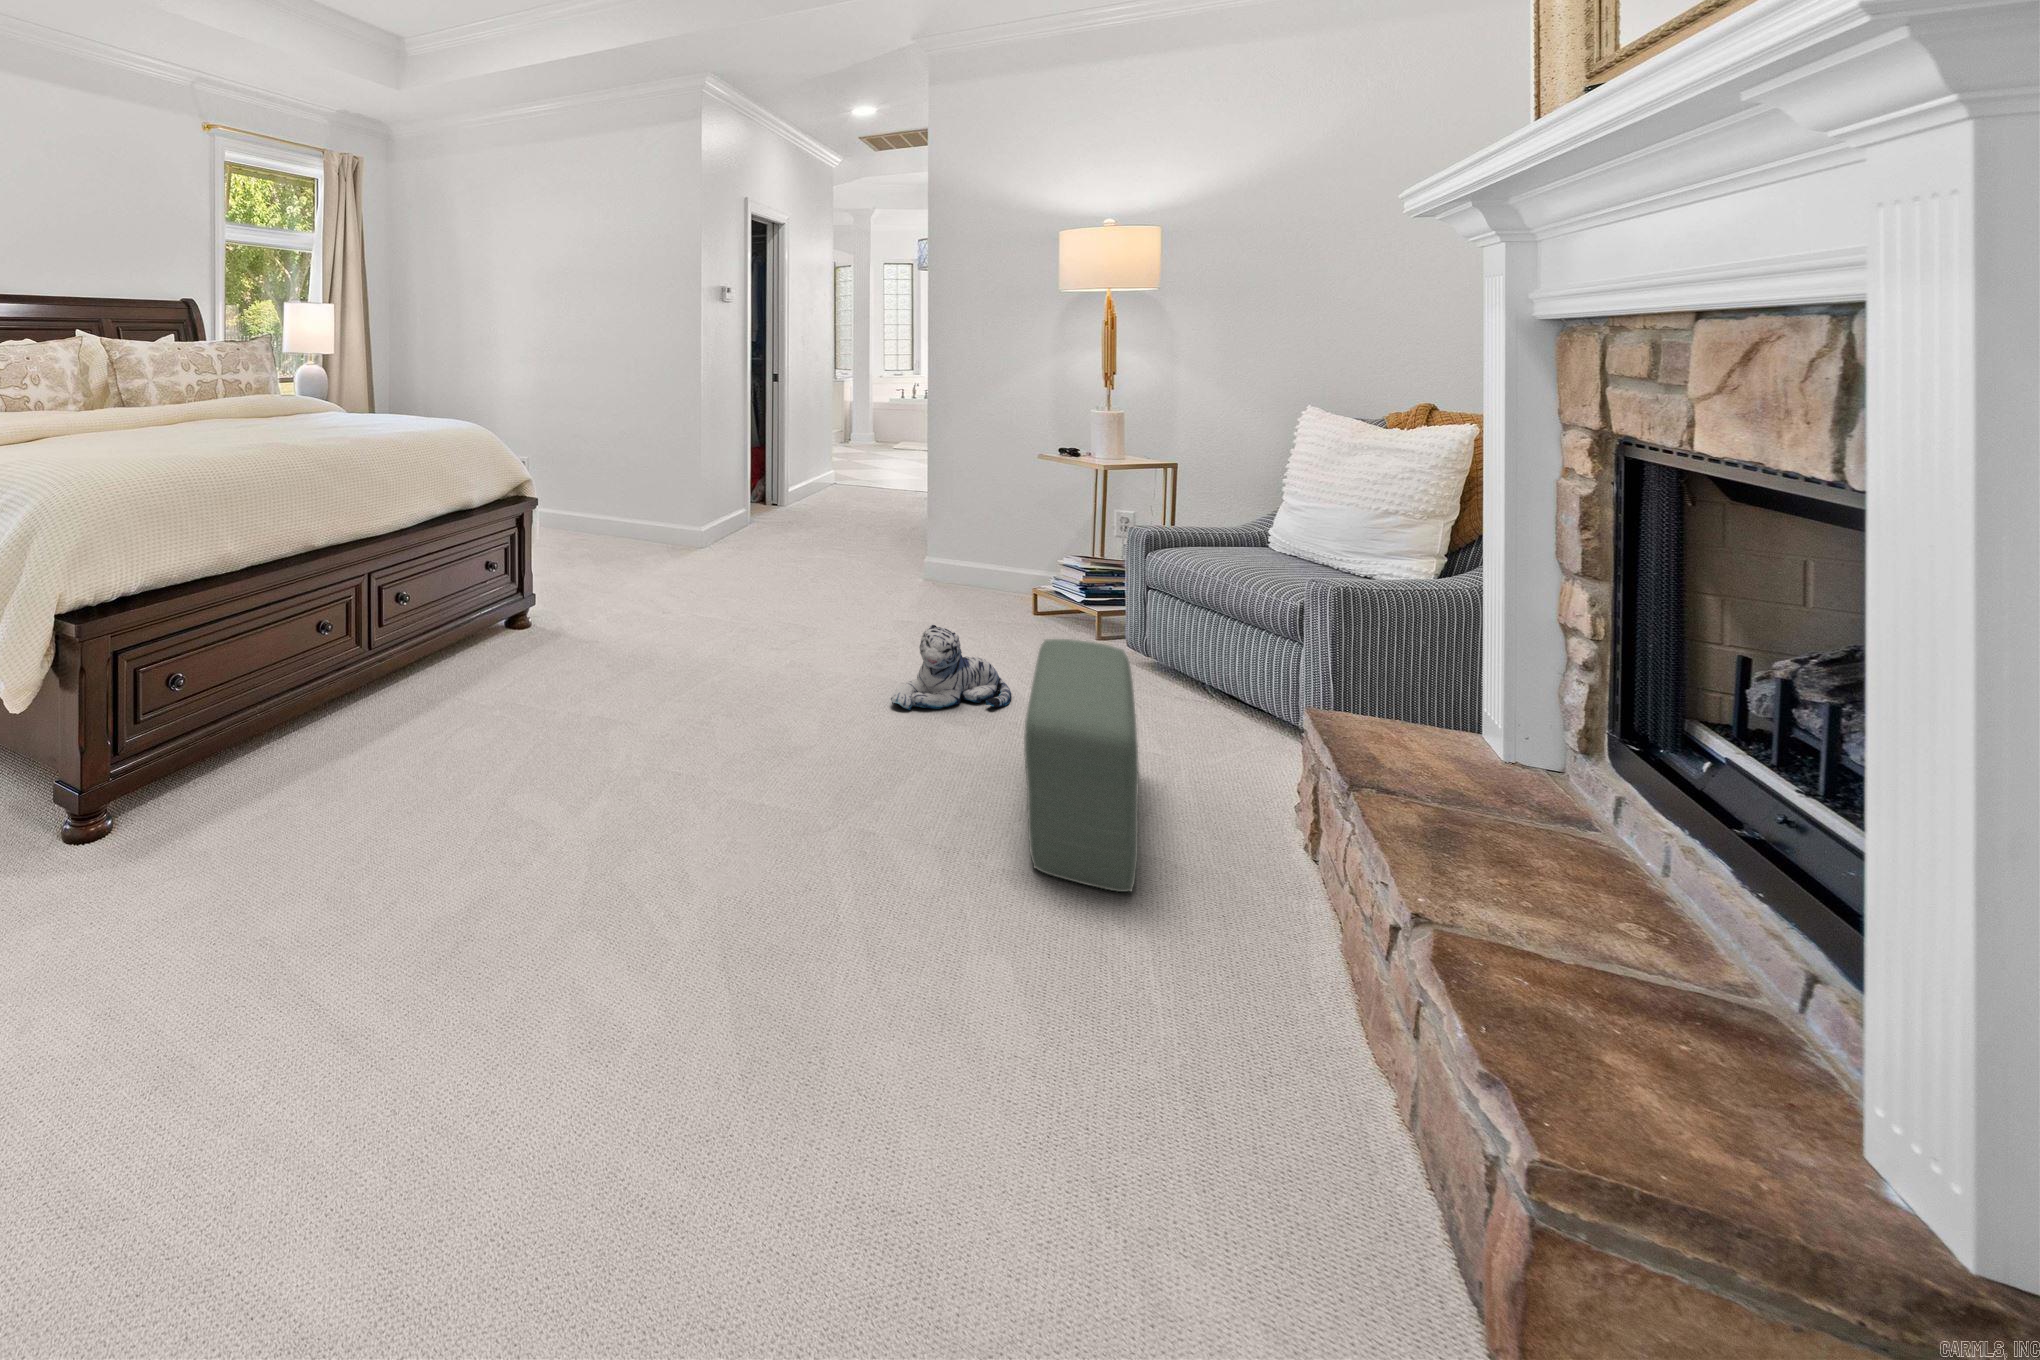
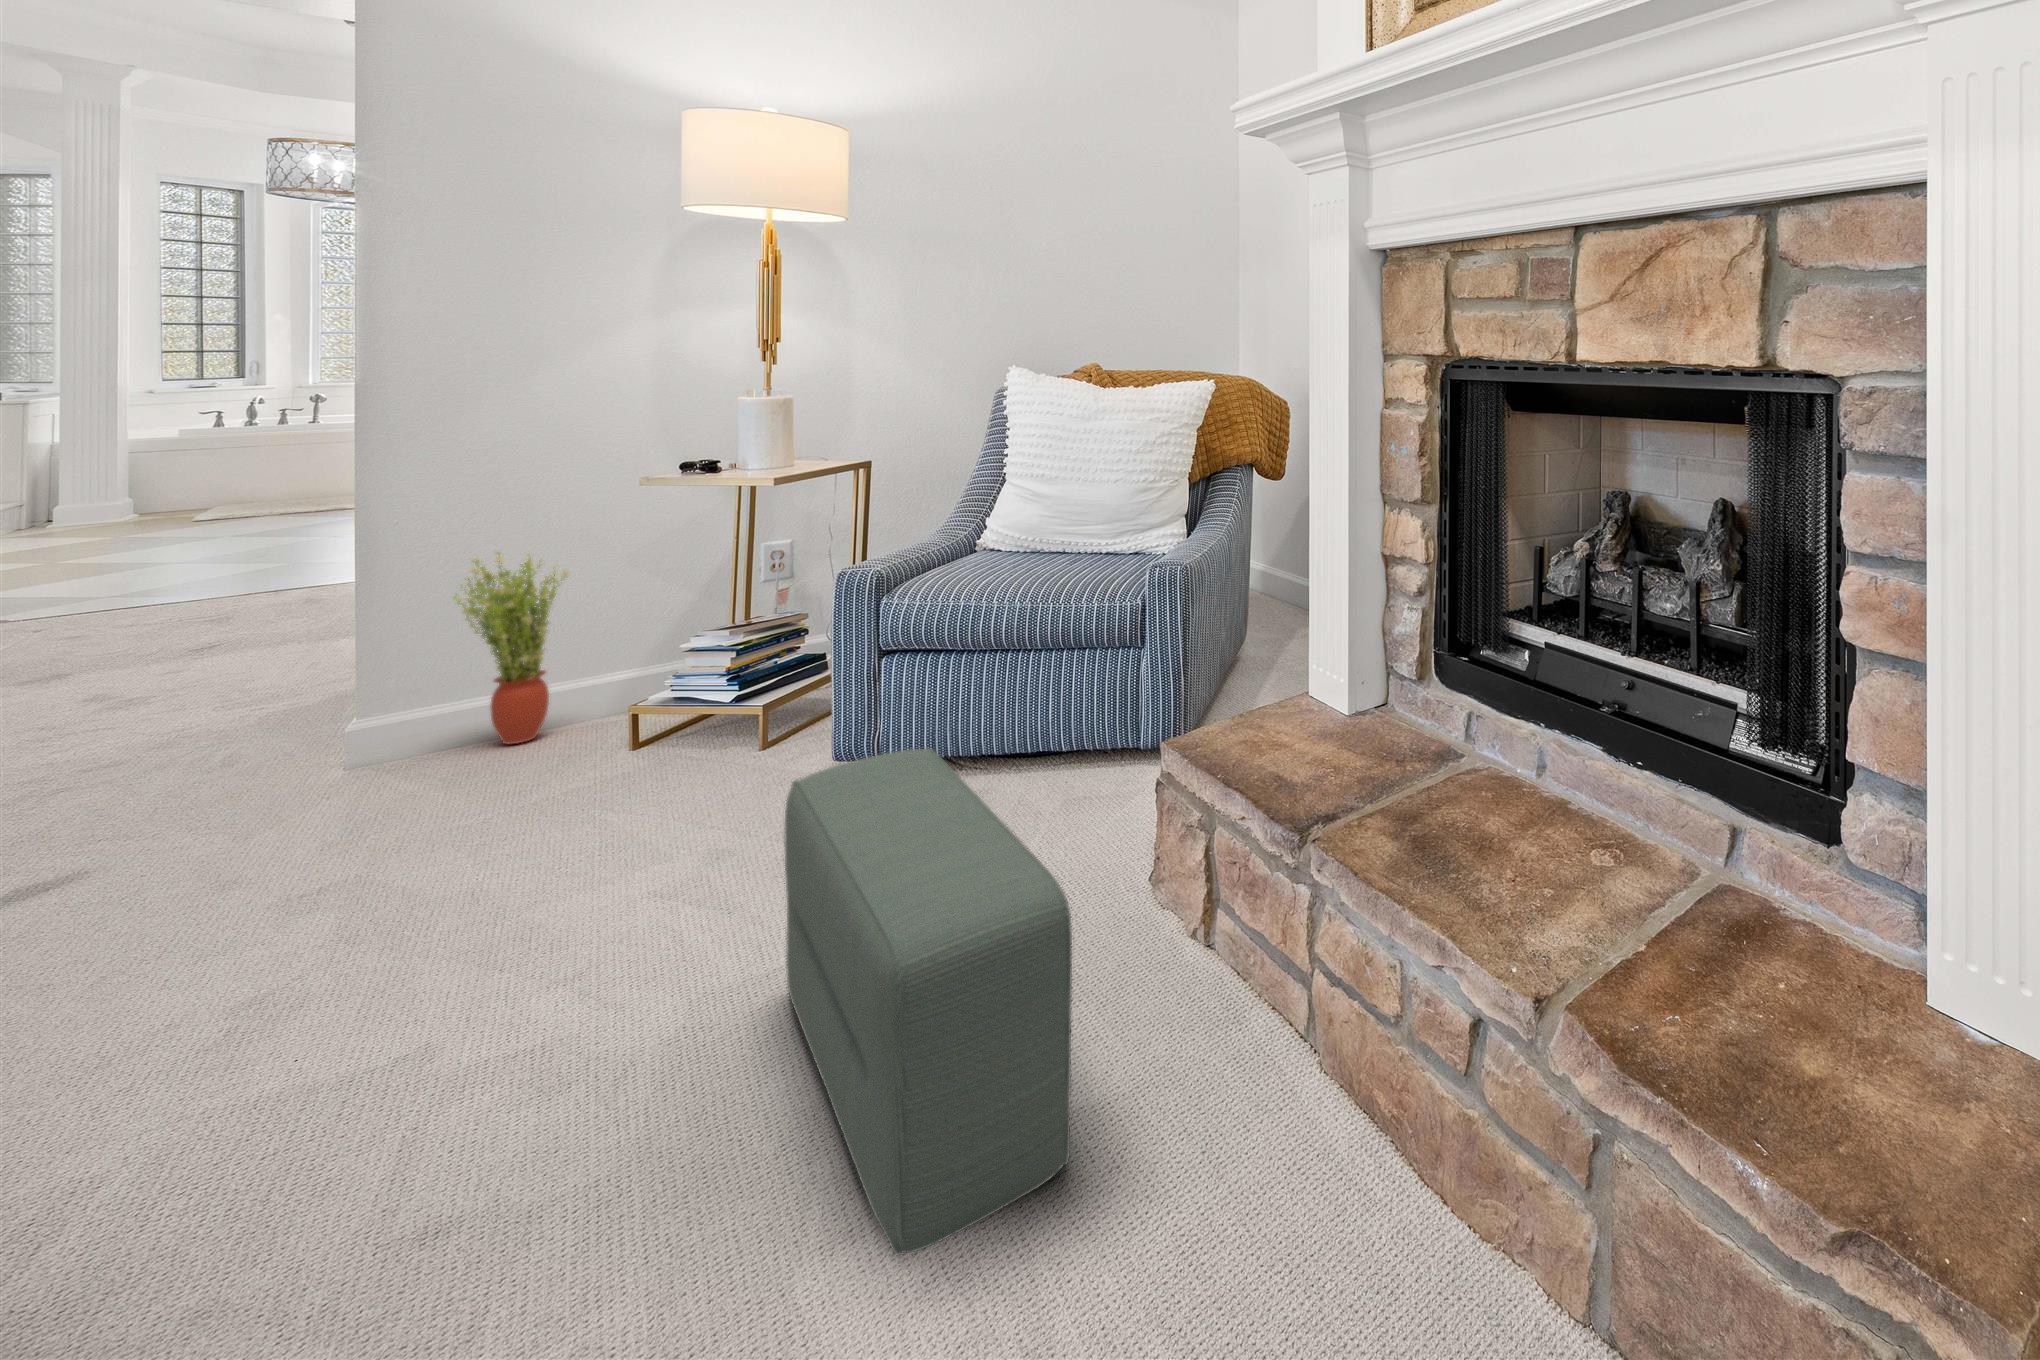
potted plant: none [955,487,1007,597] -> present [454,554,568,744]
plush toy: present [891,624,1011,710] -> none [375,839,666,1074]

